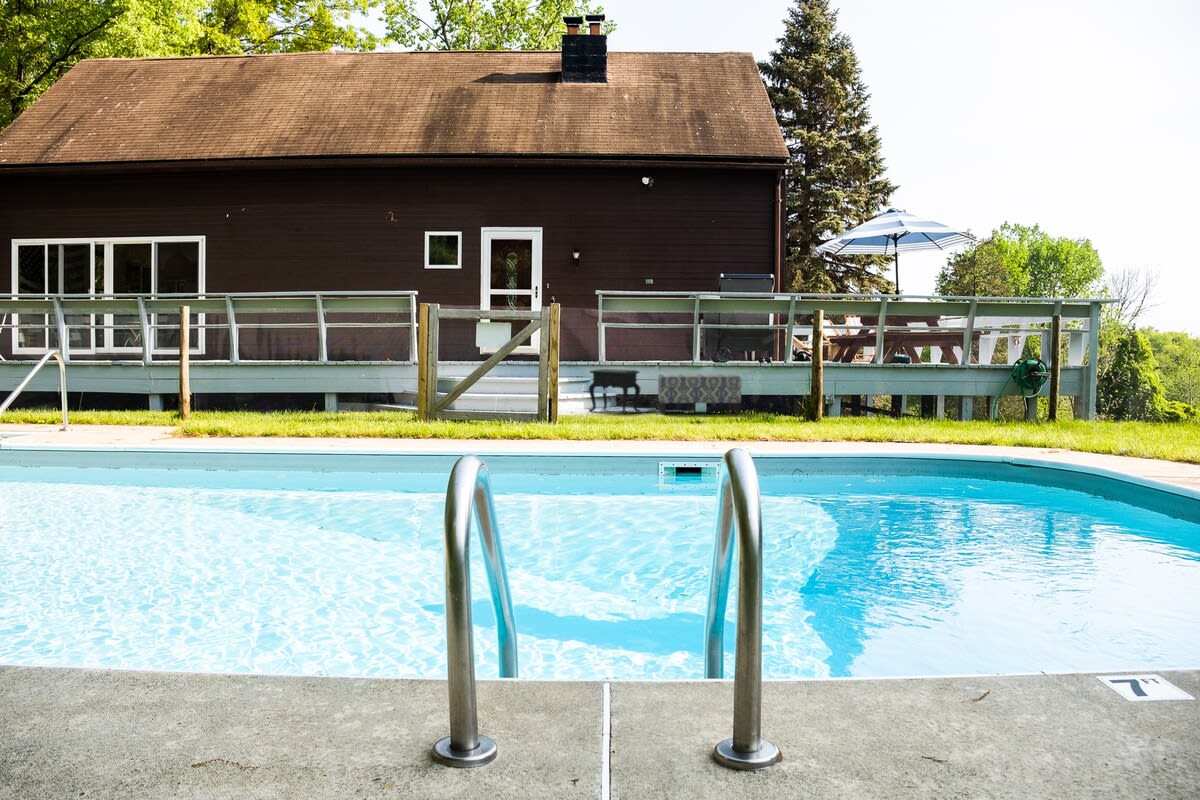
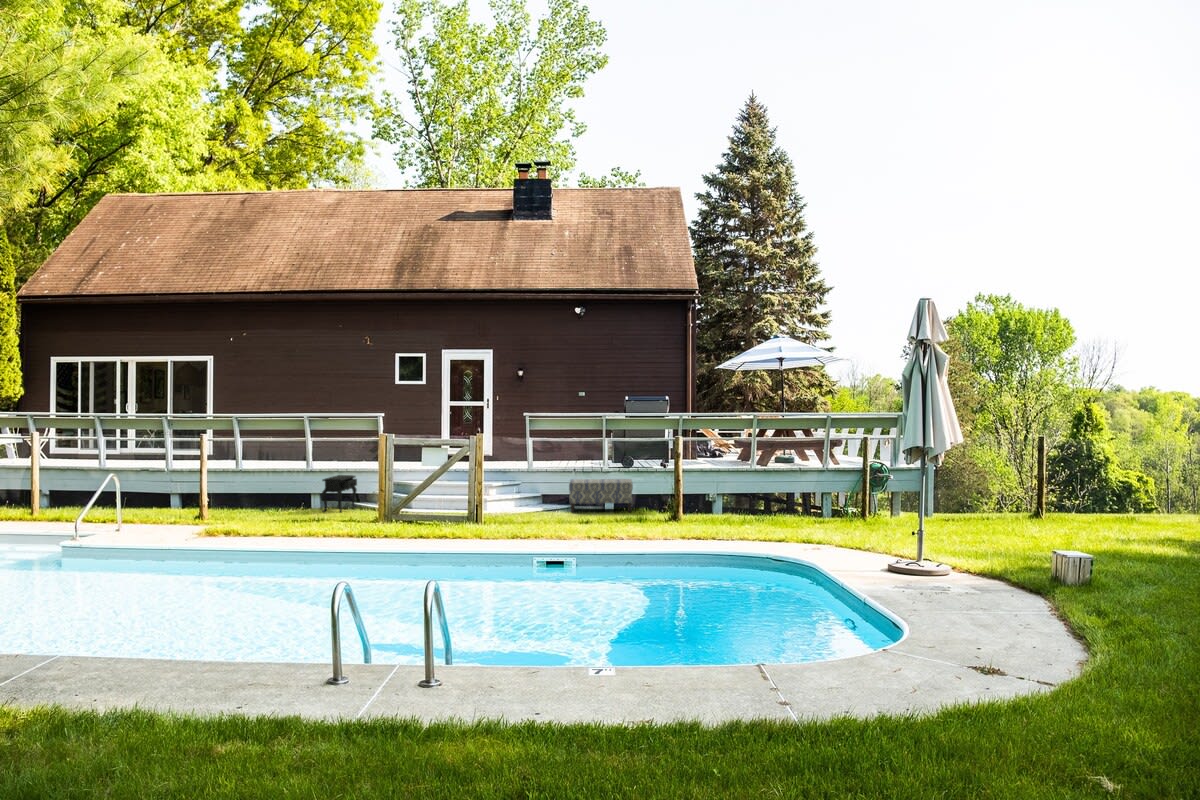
side table: present [589,369,640,414] -> present [322,475,357,512]

